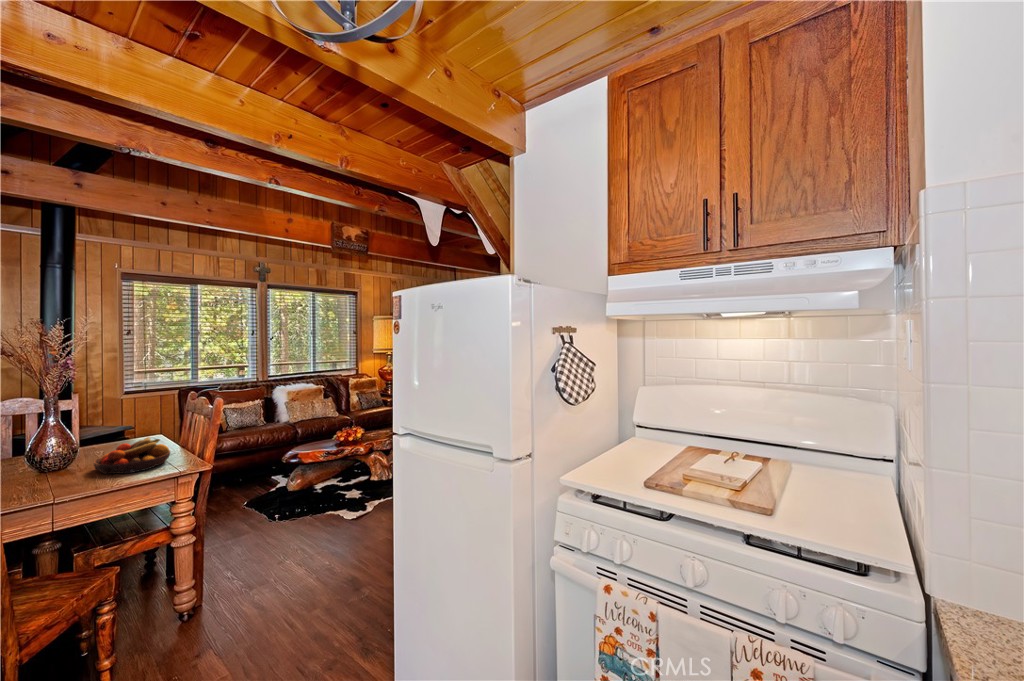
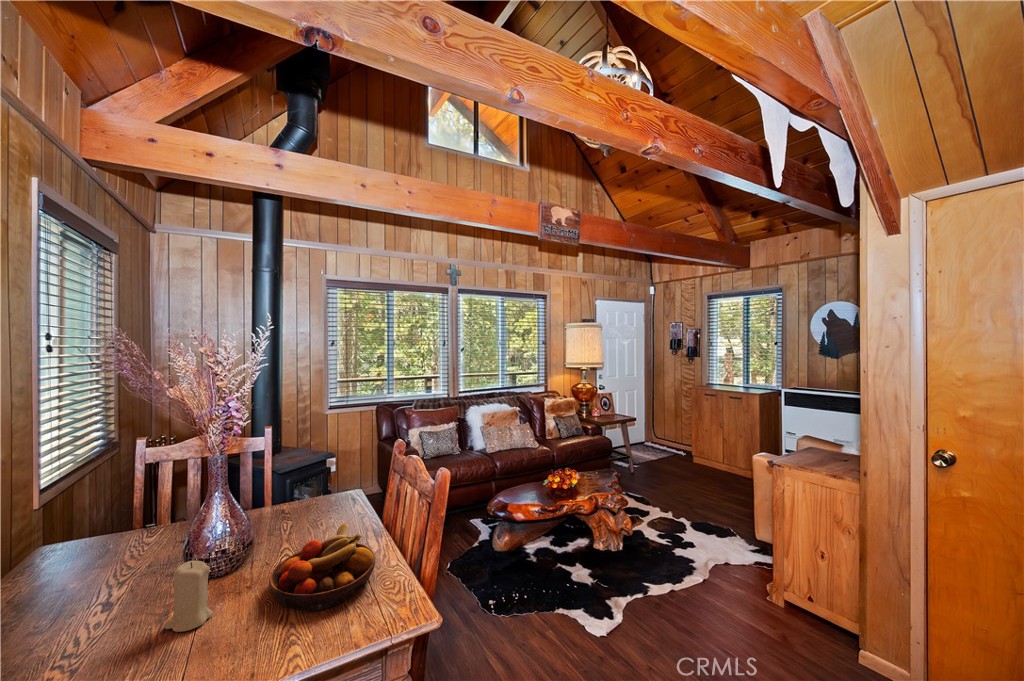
candle: none [22,448,55,486] -> present [165,561,213,632]

